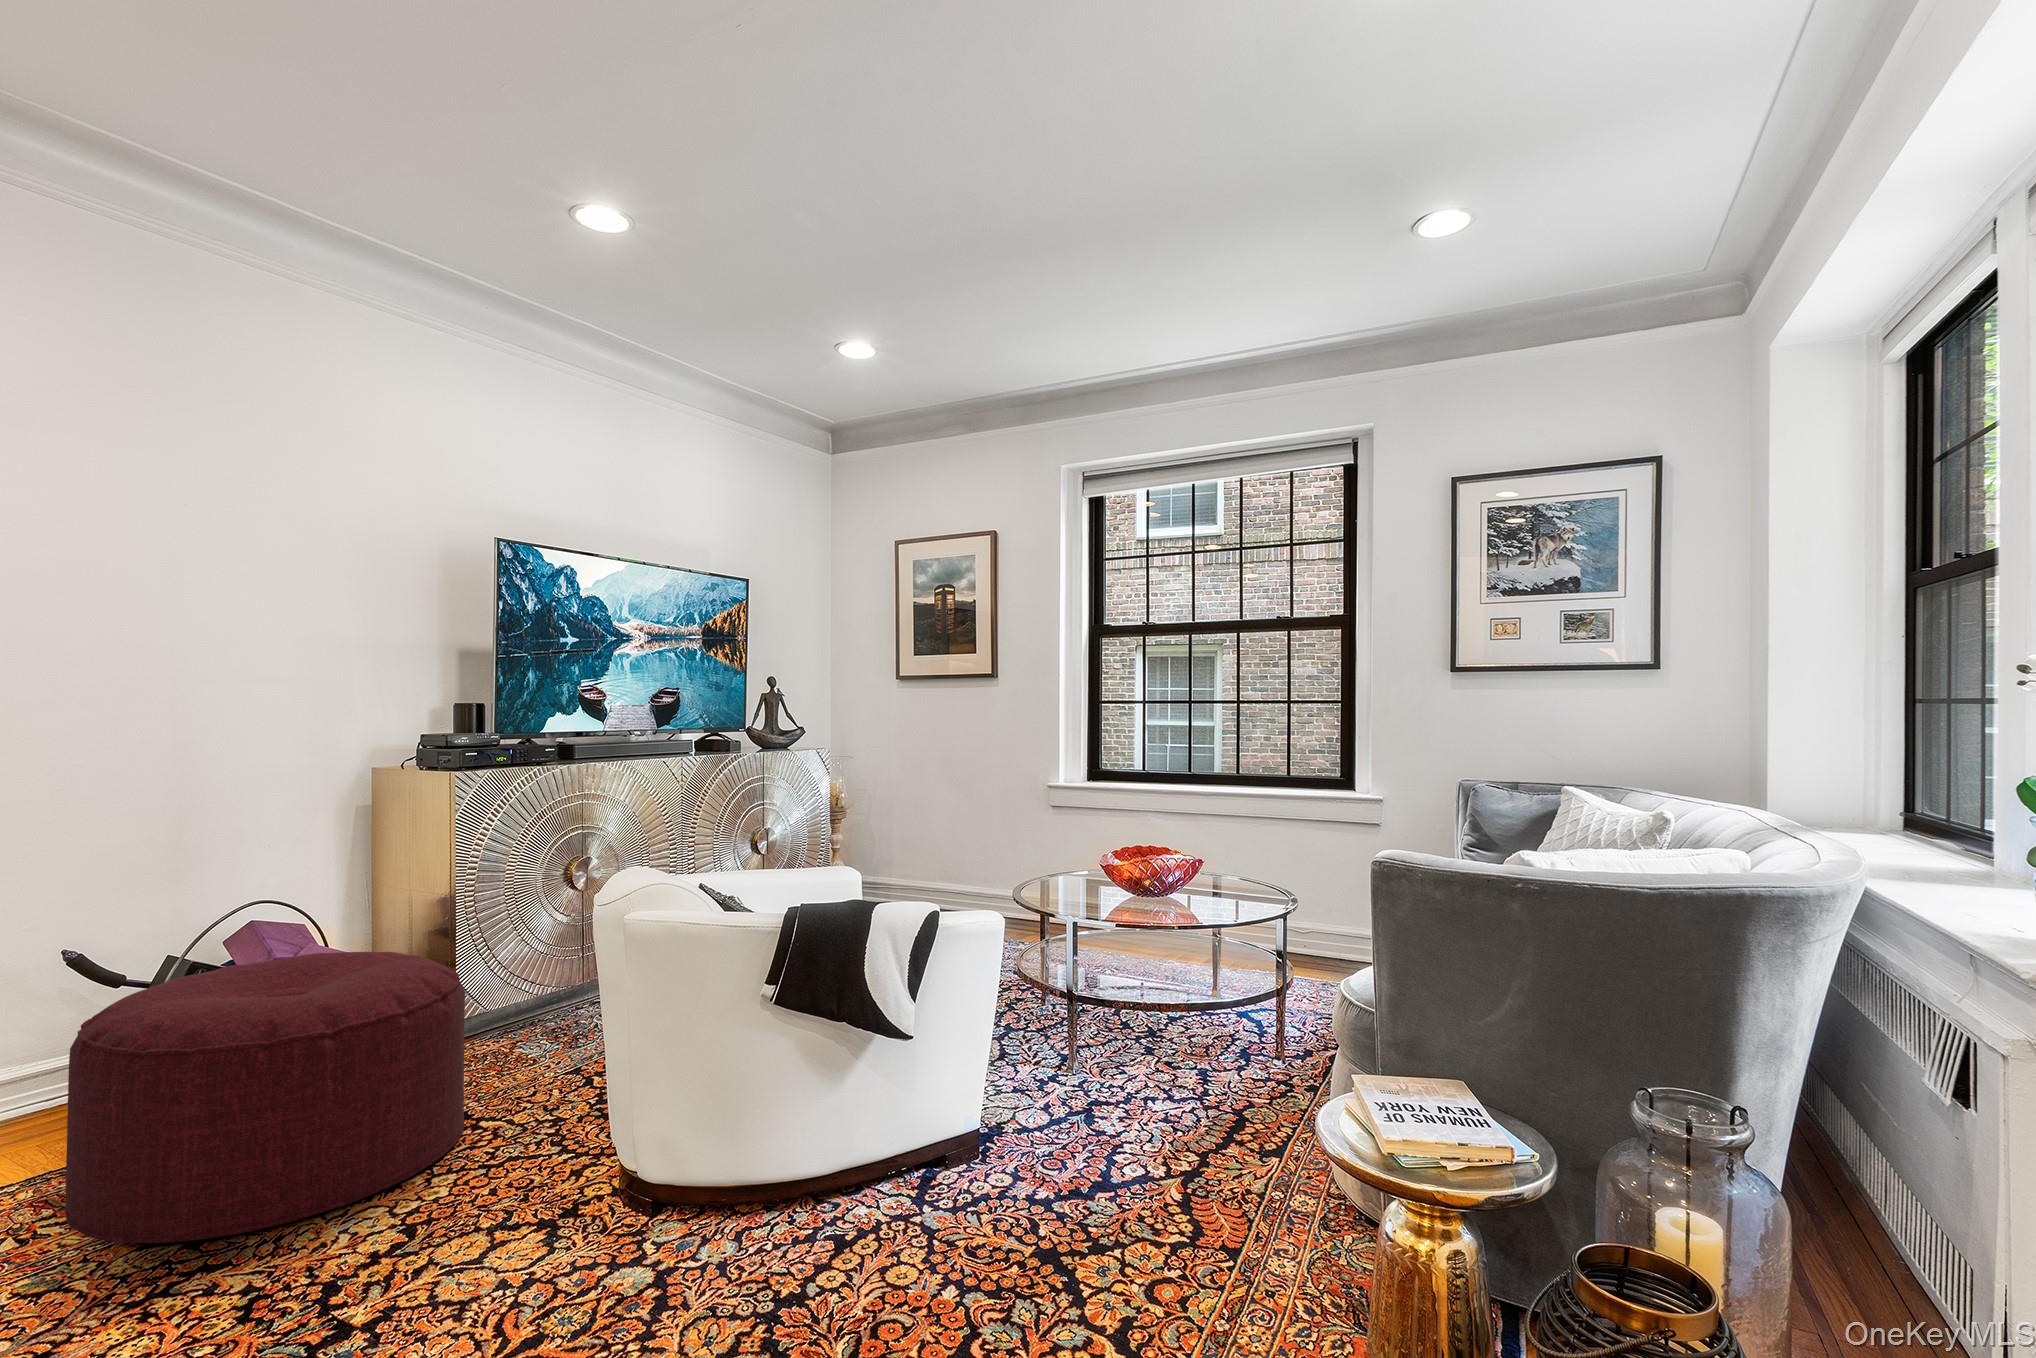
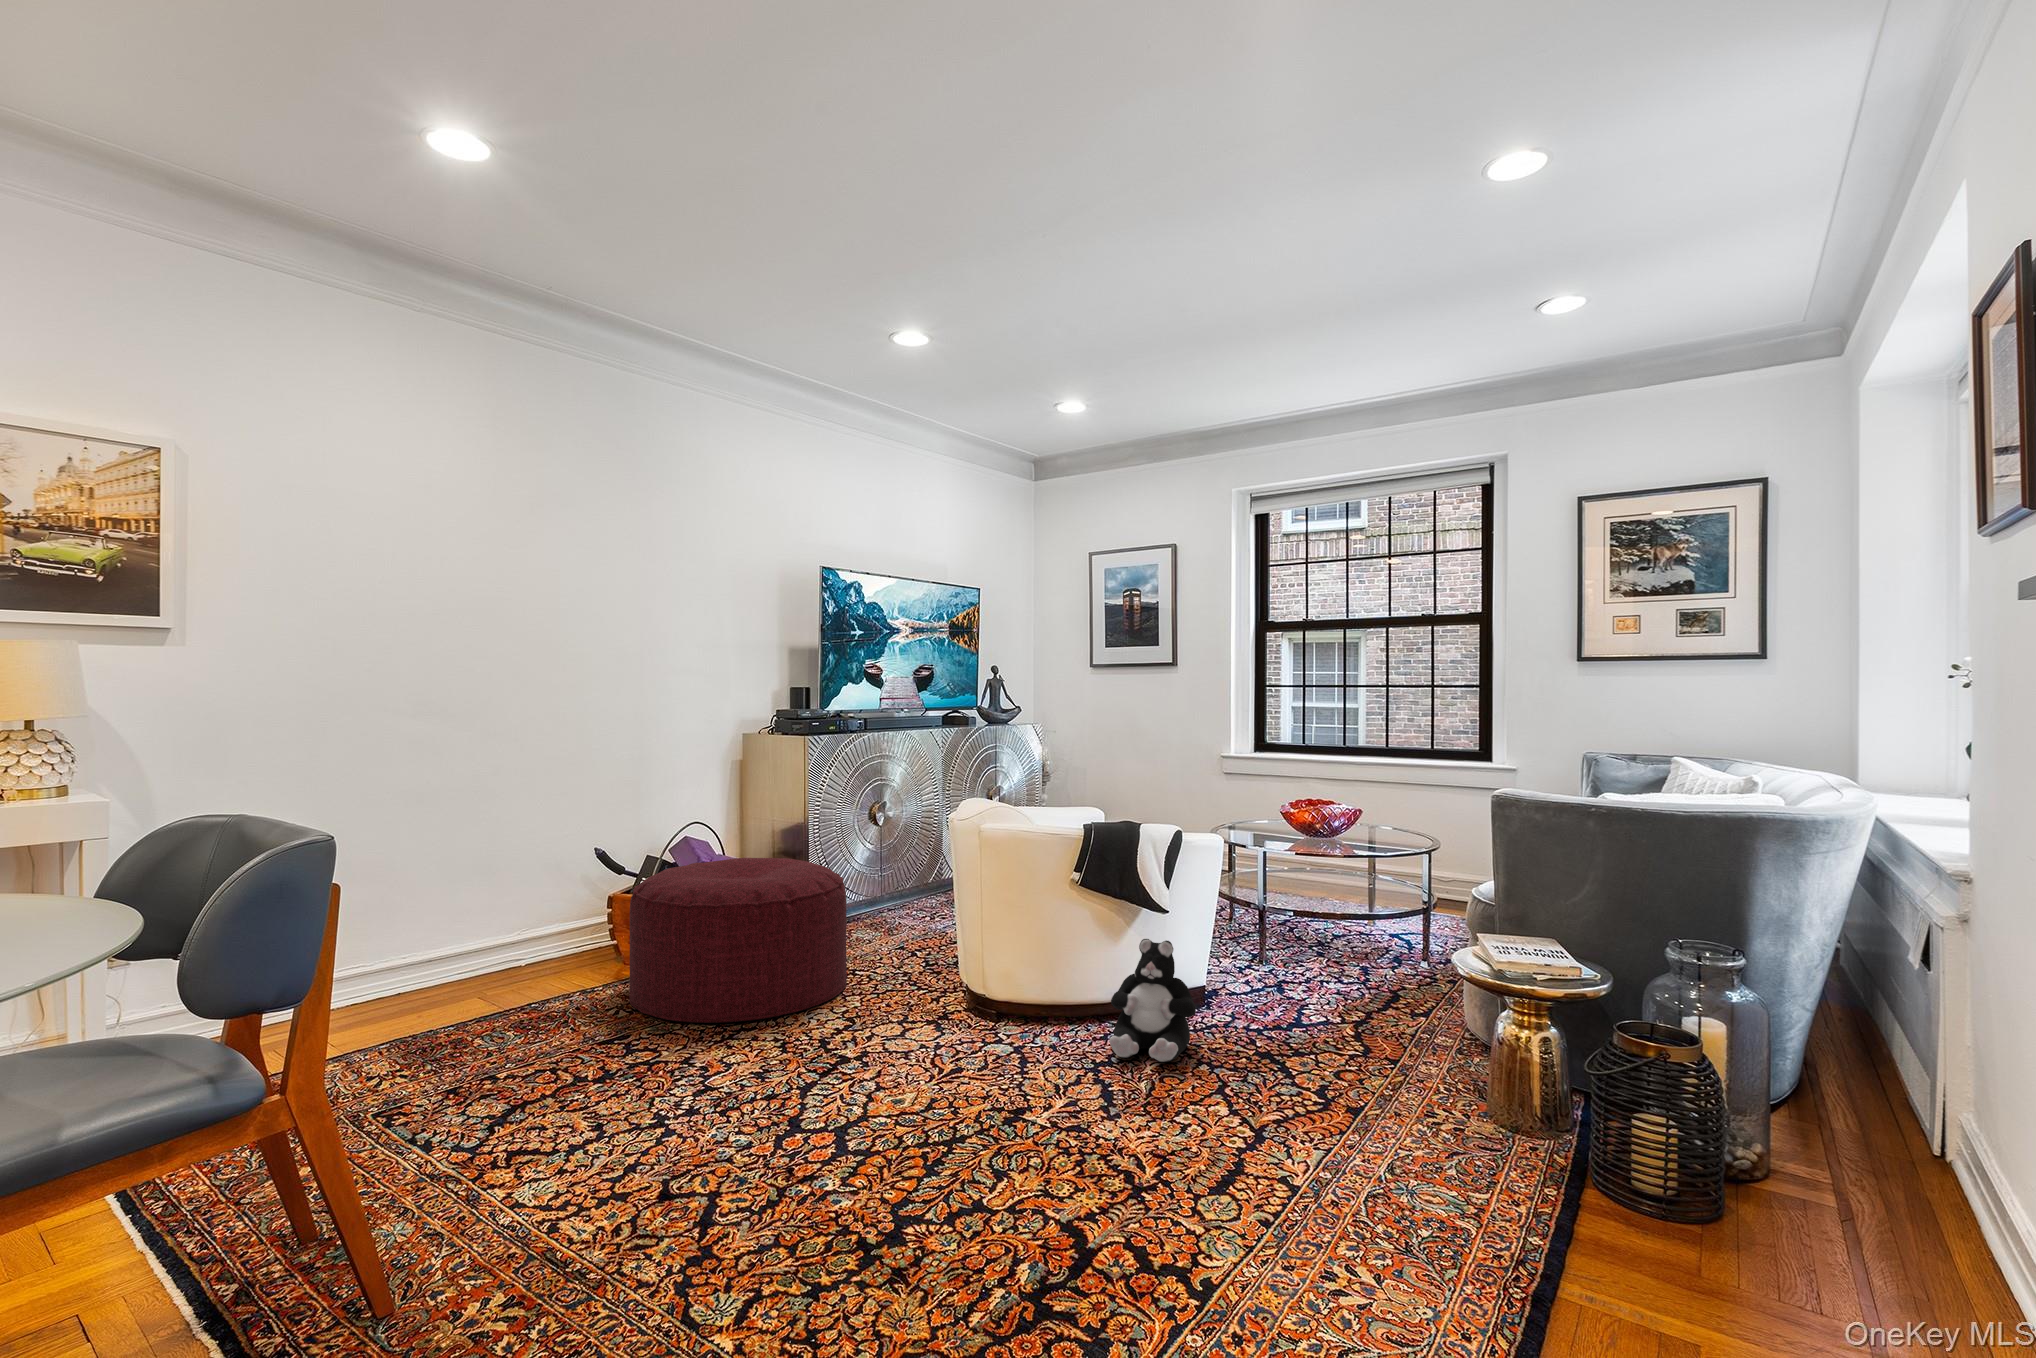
plush toy: none [801,1079,943,1290] -> present [1109,939,1196,1062]

